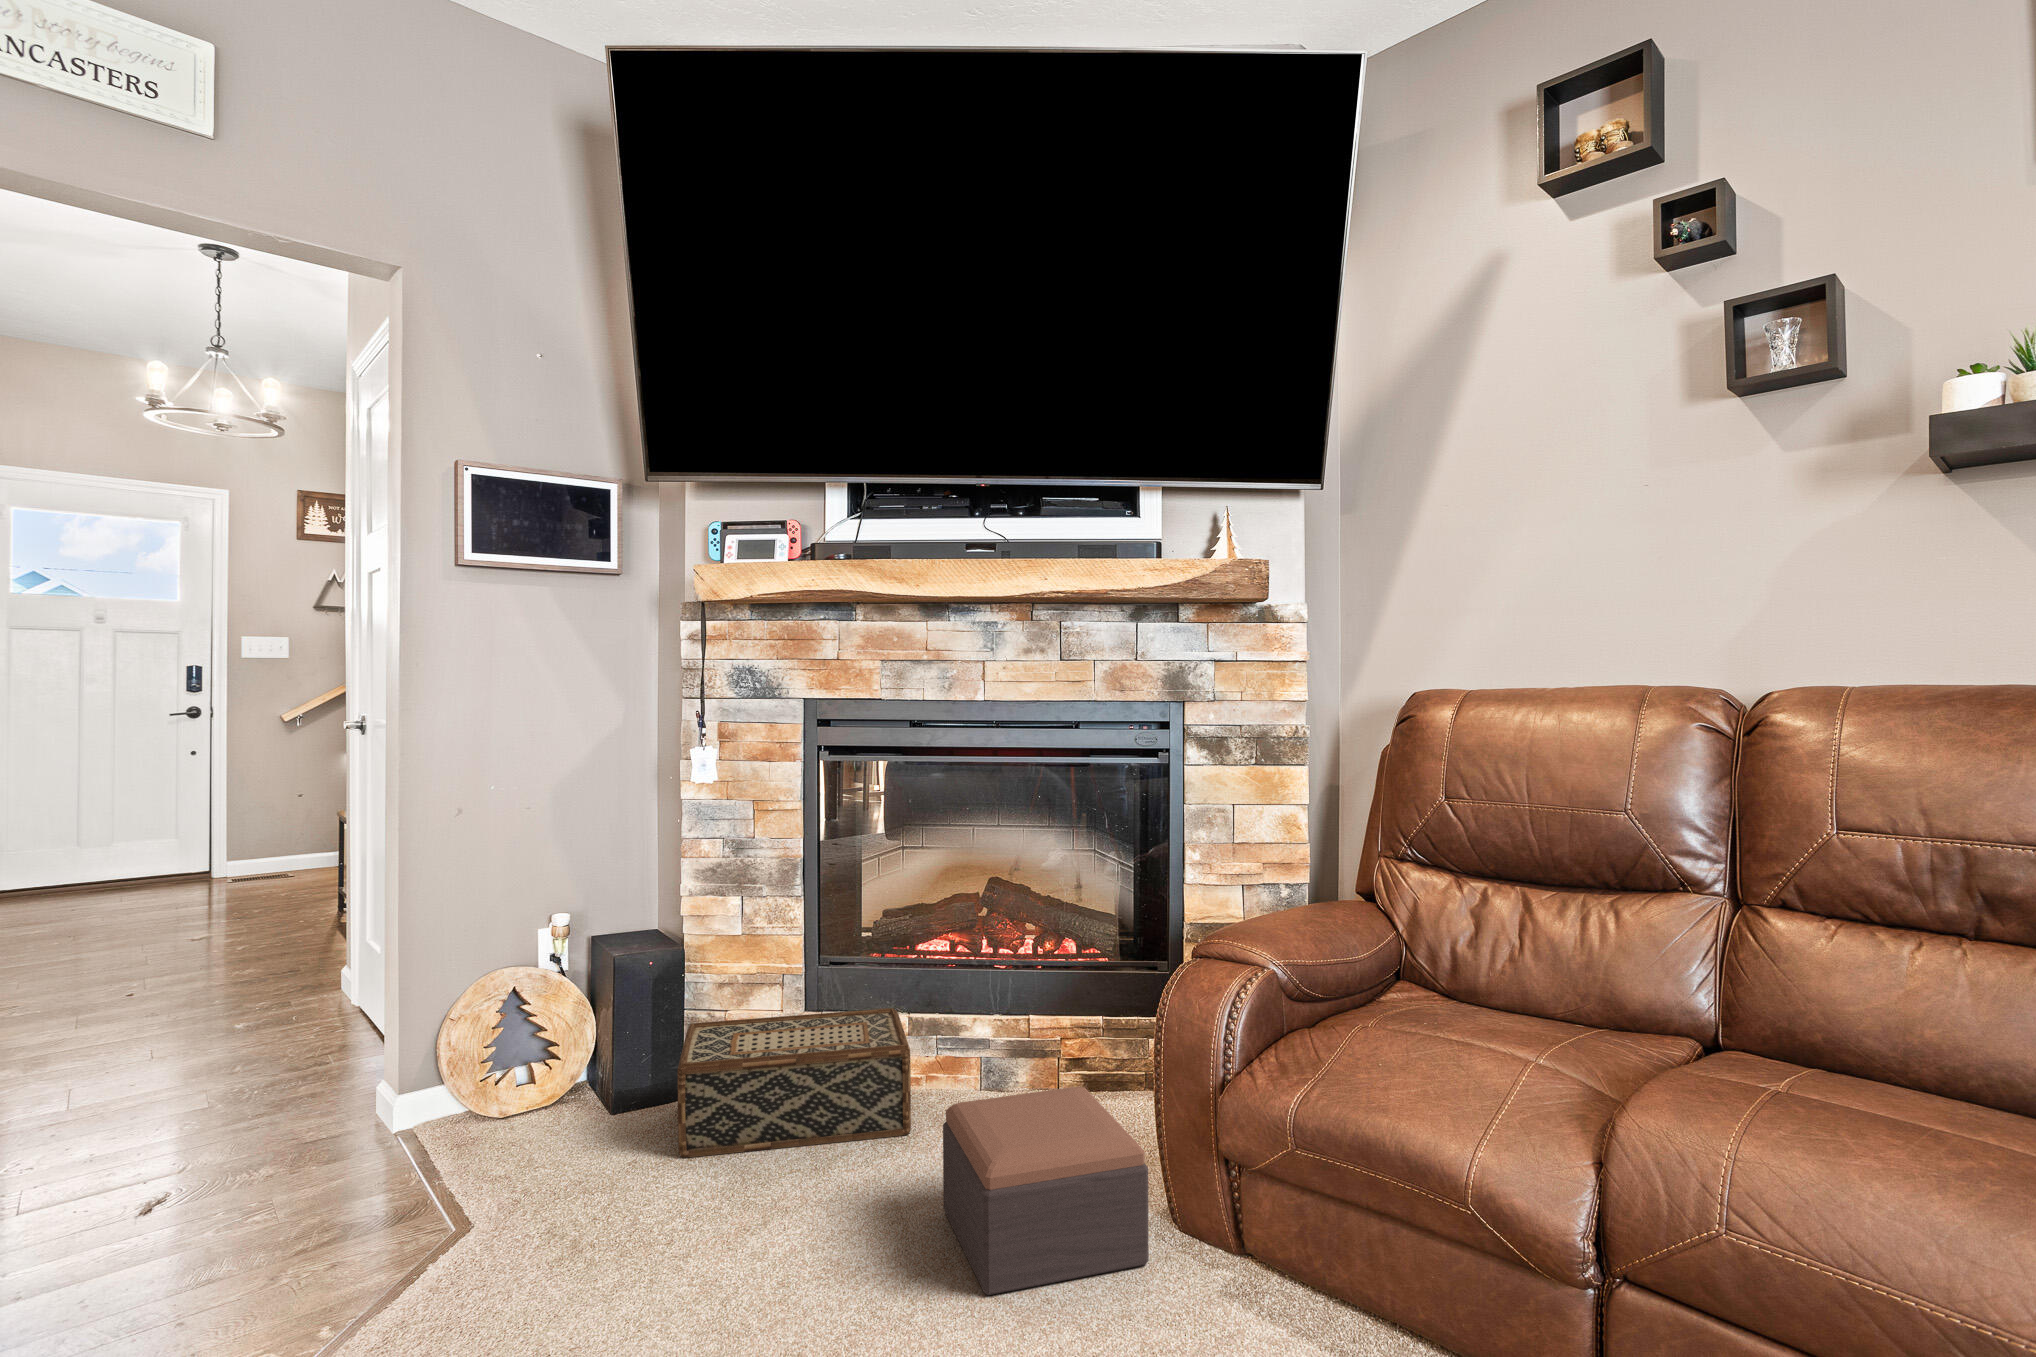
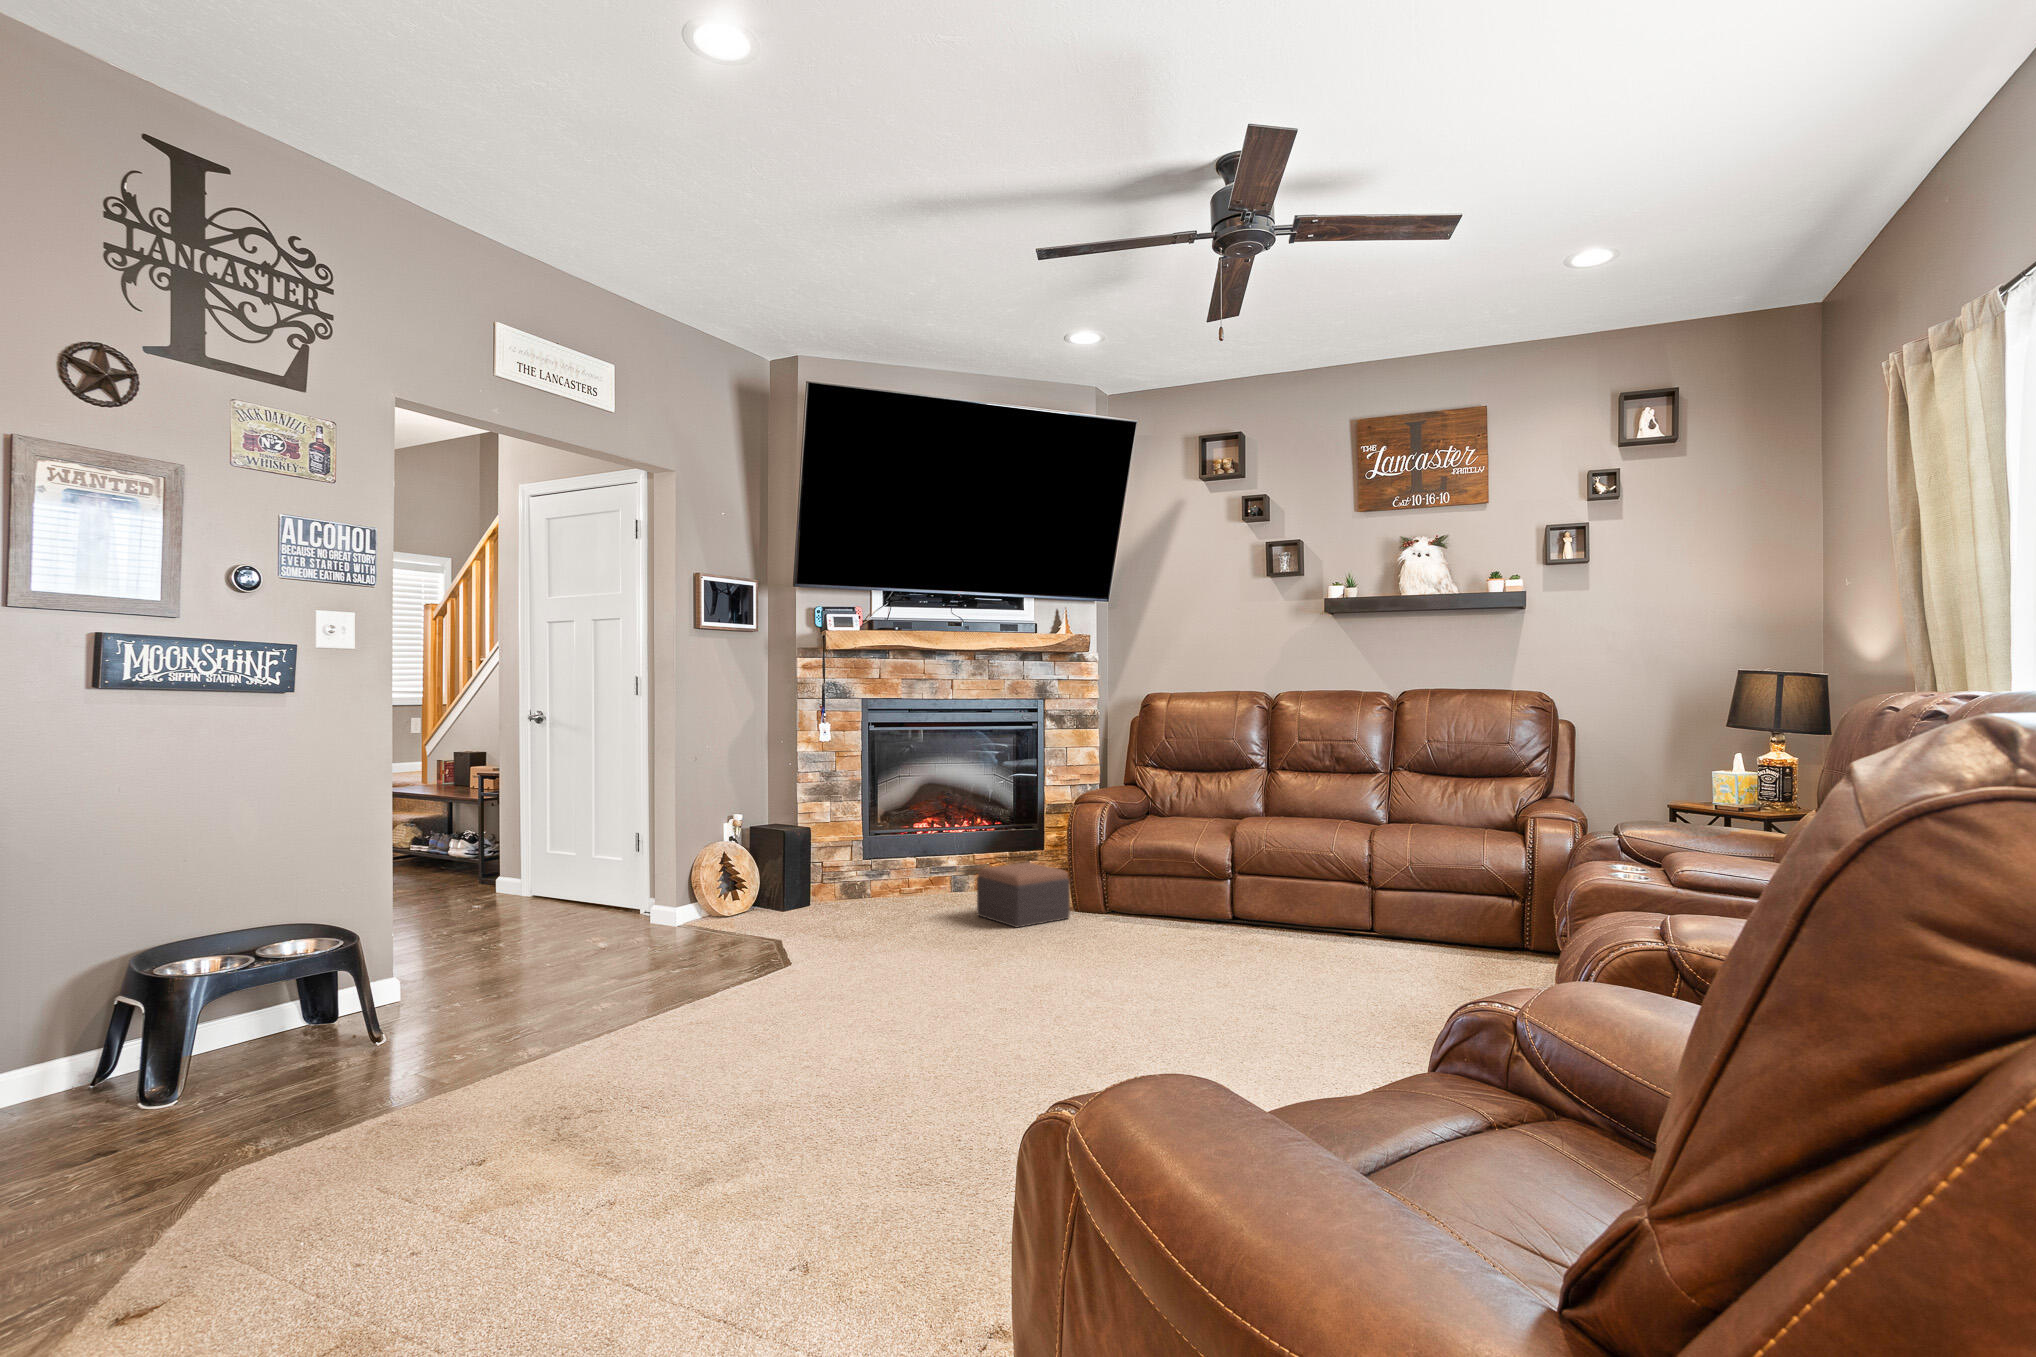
woven basket: present [677,1008,911,1157] -> none [814,854,935,915]

